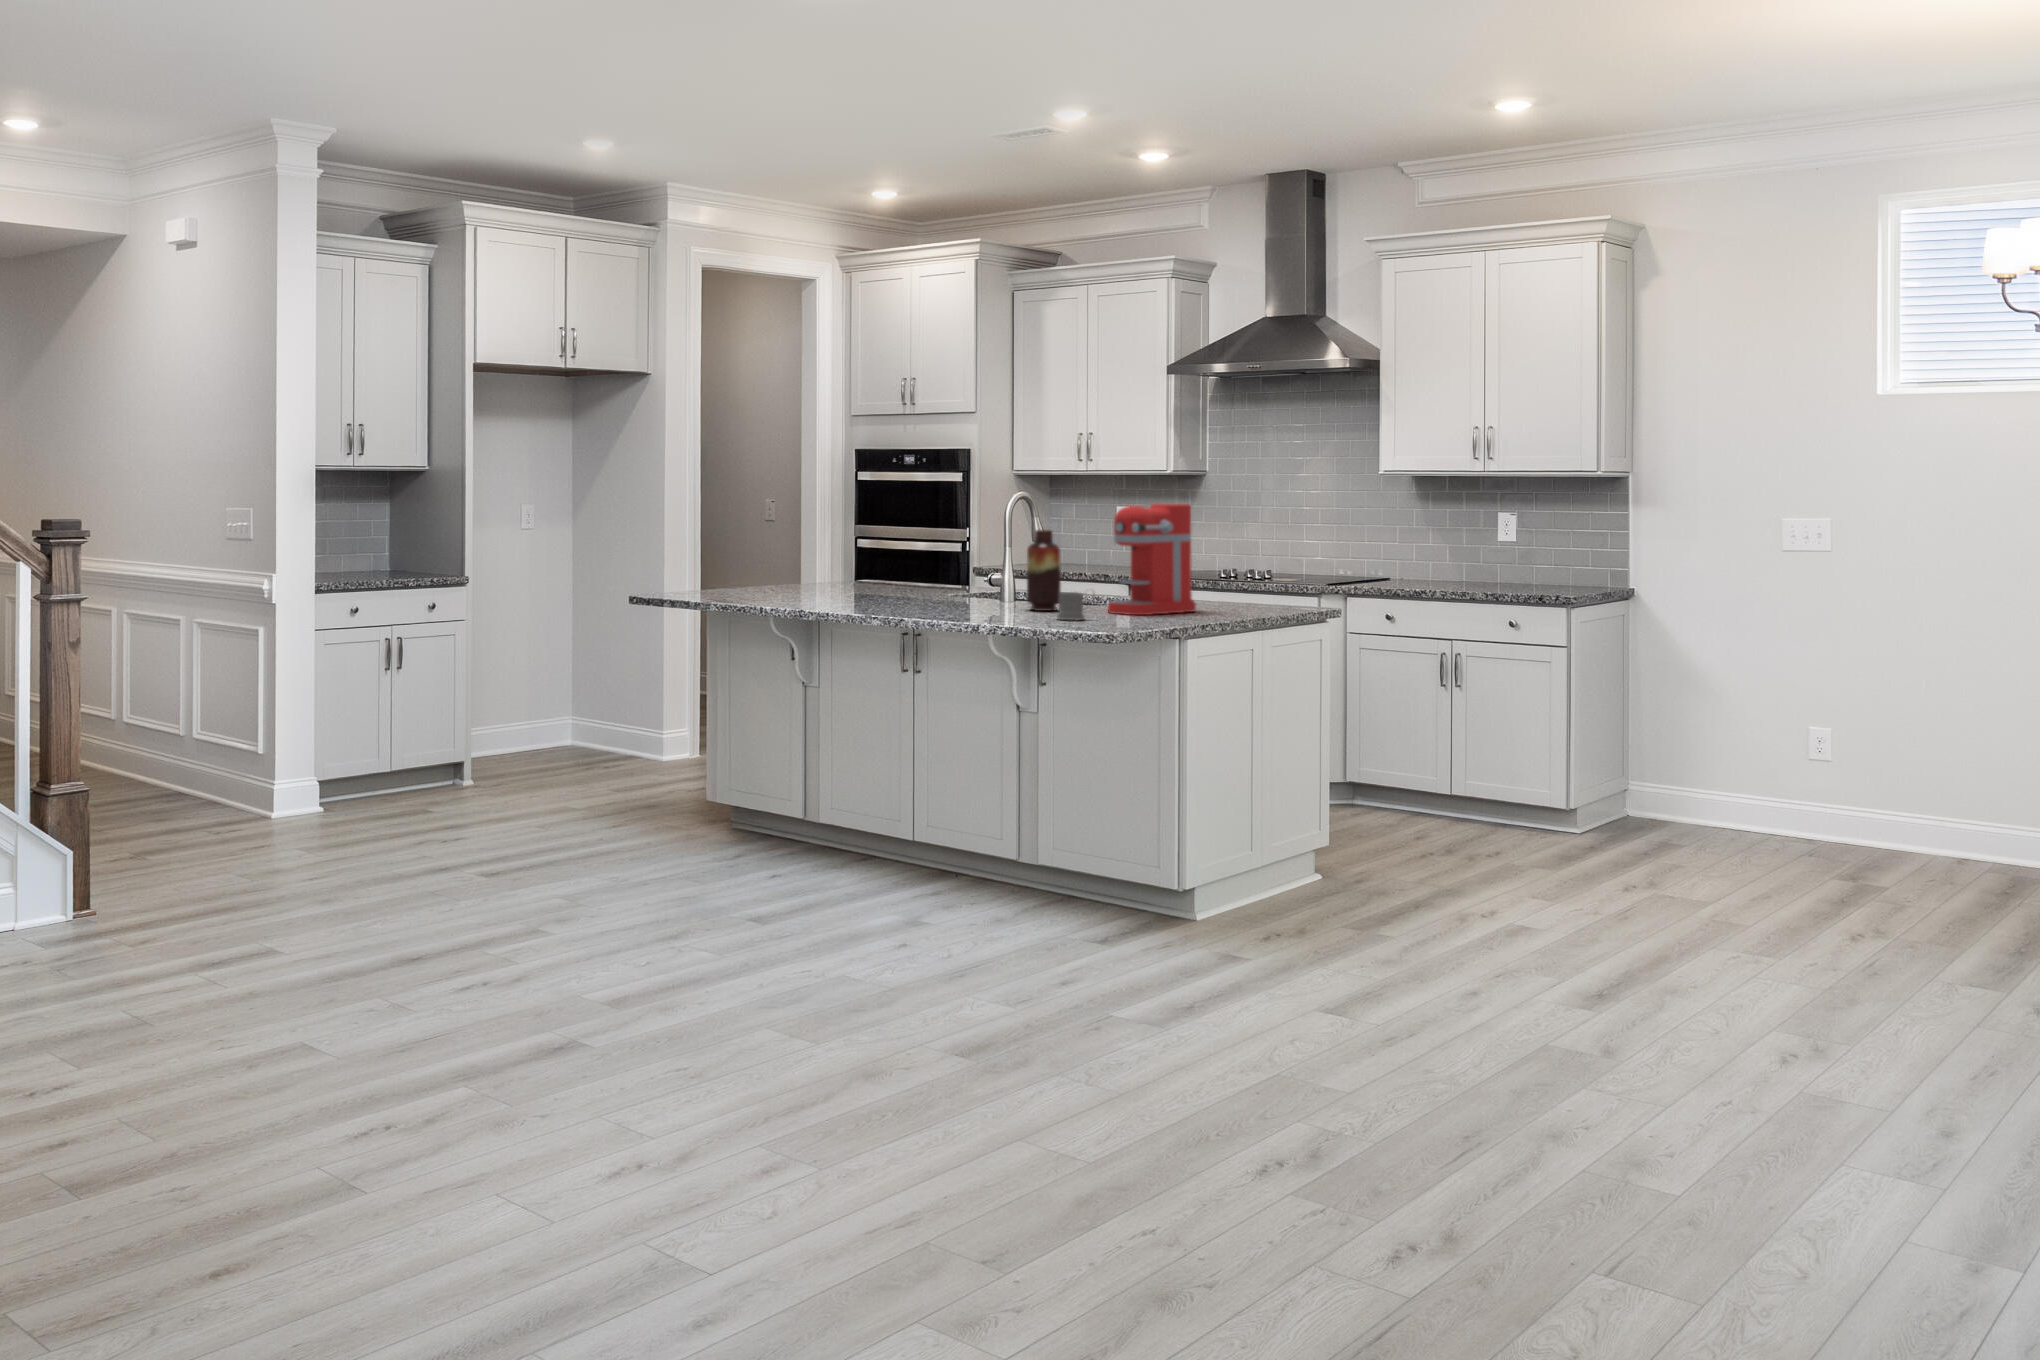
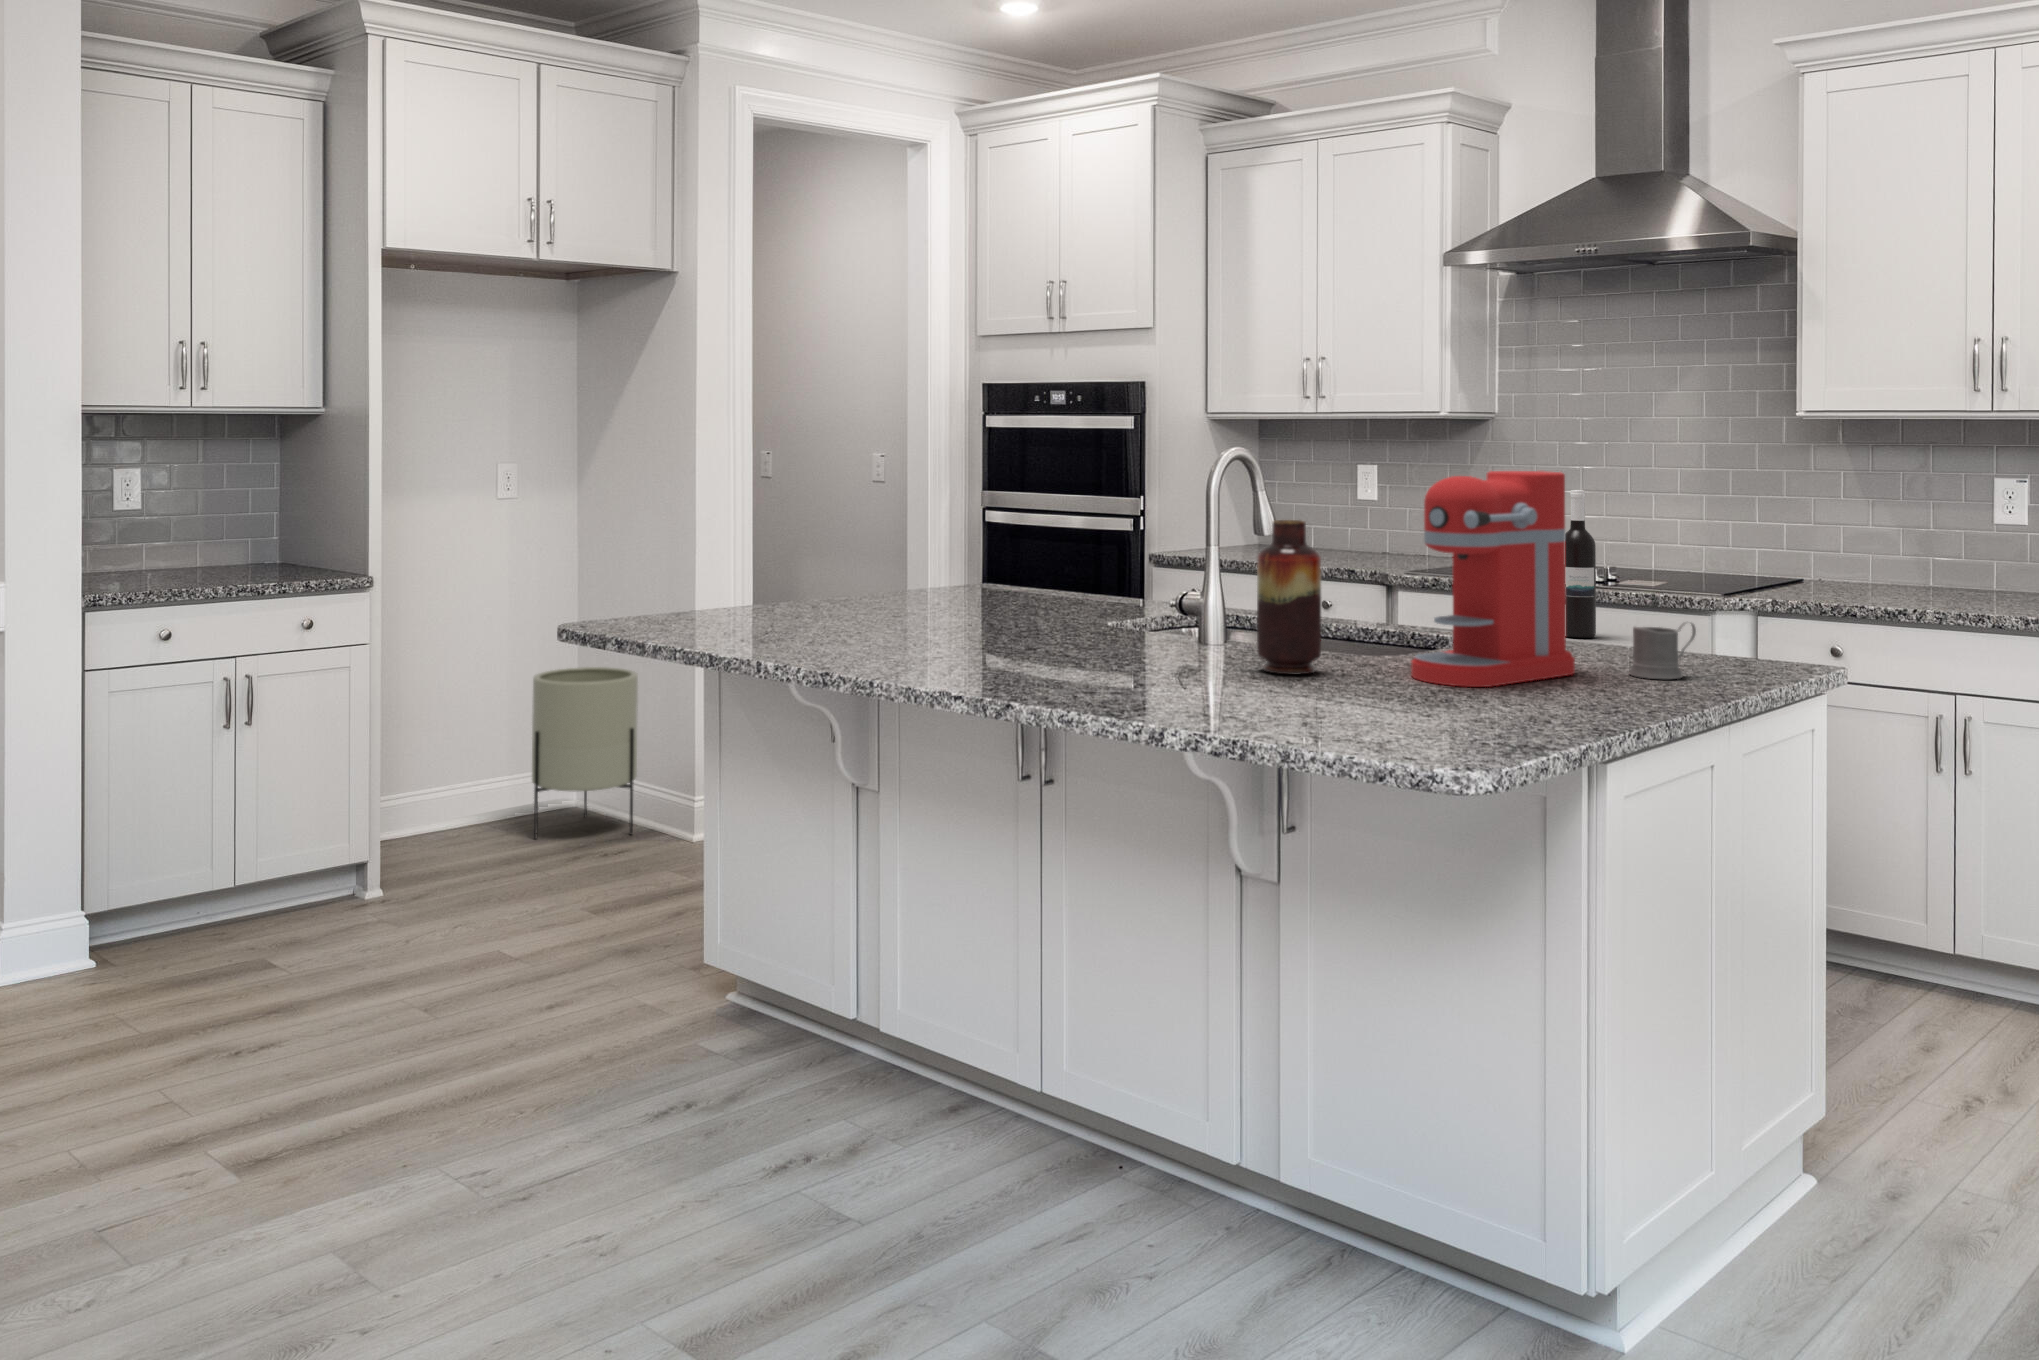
wine bottle: none [1207,516,1226,601] -> present [1565,490,1596,638]
mug: present [1057,592,1092,620] -> present [1629,622,1696,679]
planter: none [552,646,623,760] -> present [532,667,638,839]

